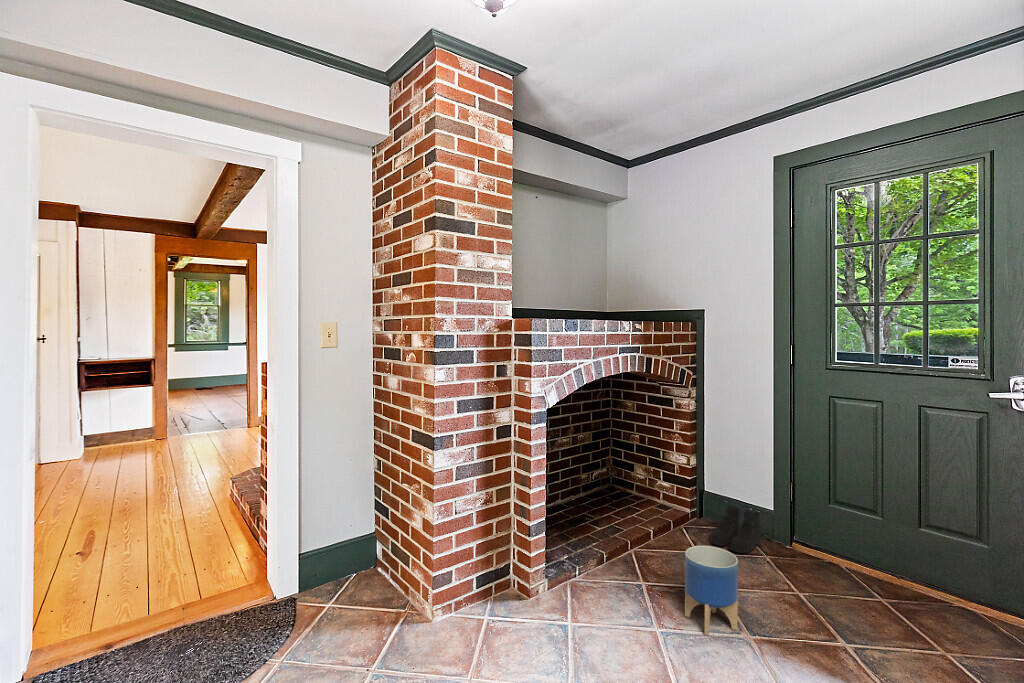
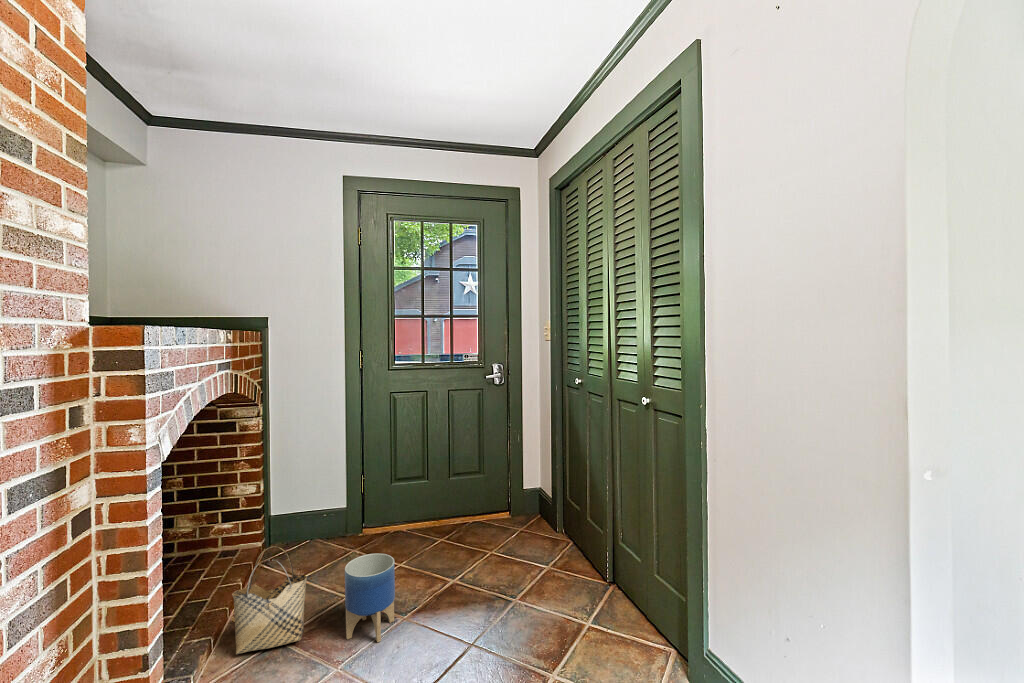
woven basket: none [610,503,665,592] -> present [232,546,307,654]
boots: present [710,505,760,553] -> none [300,515,341,563]

